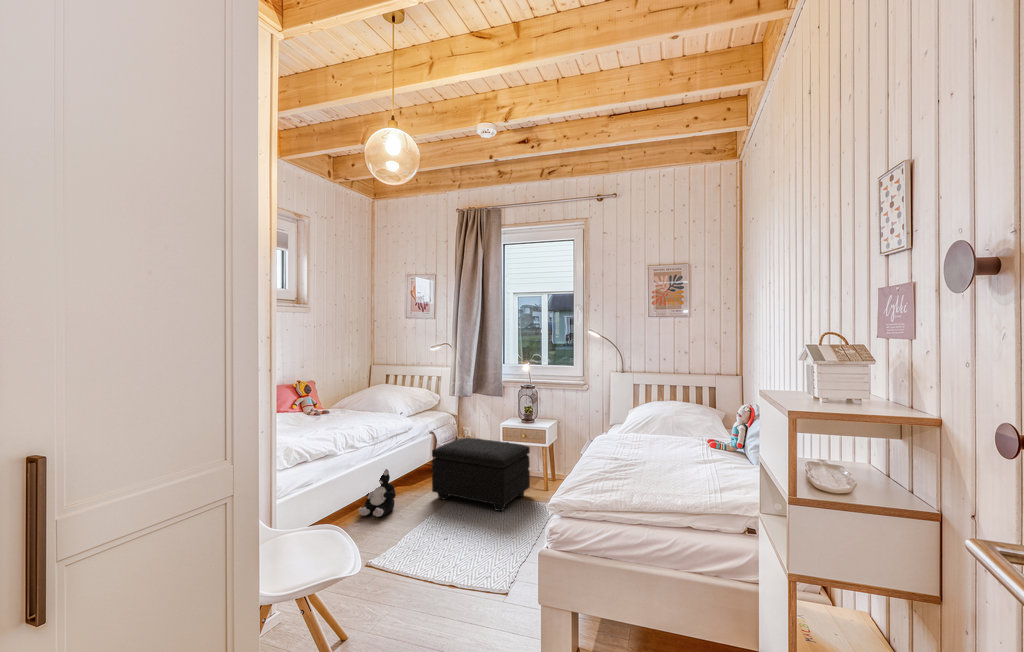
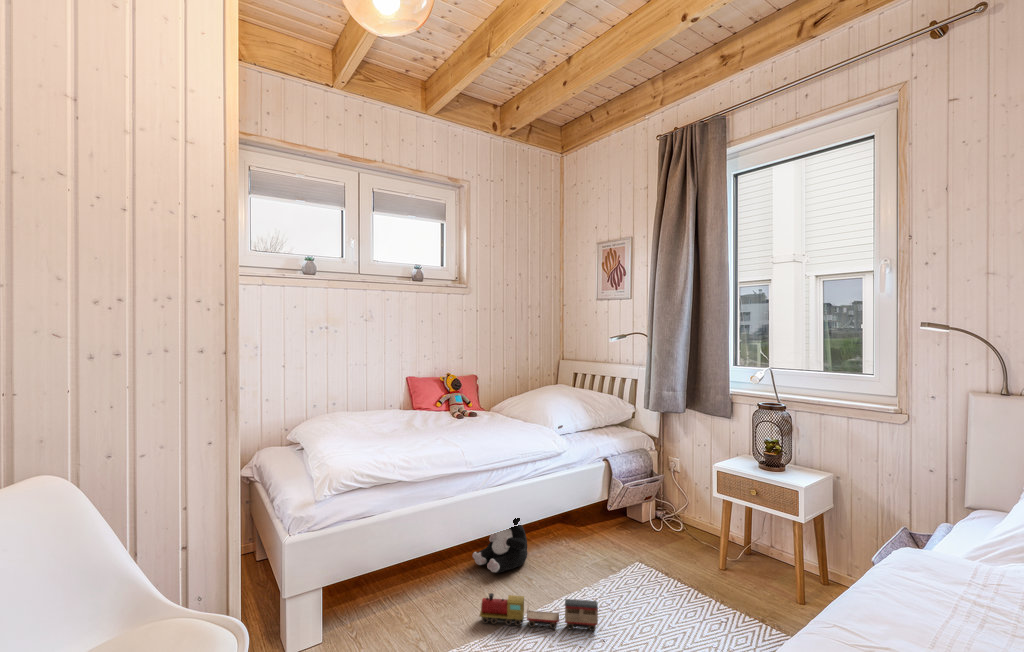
footstool: present [432,438,530,511] -> none [588,477,759,624]
toy train: none [390,510,461,541] -> present [479,593,598,631]

